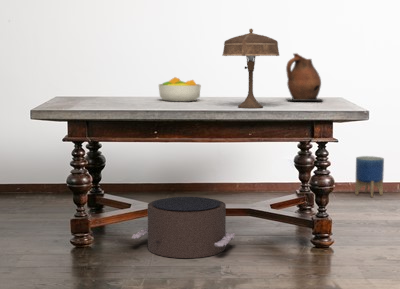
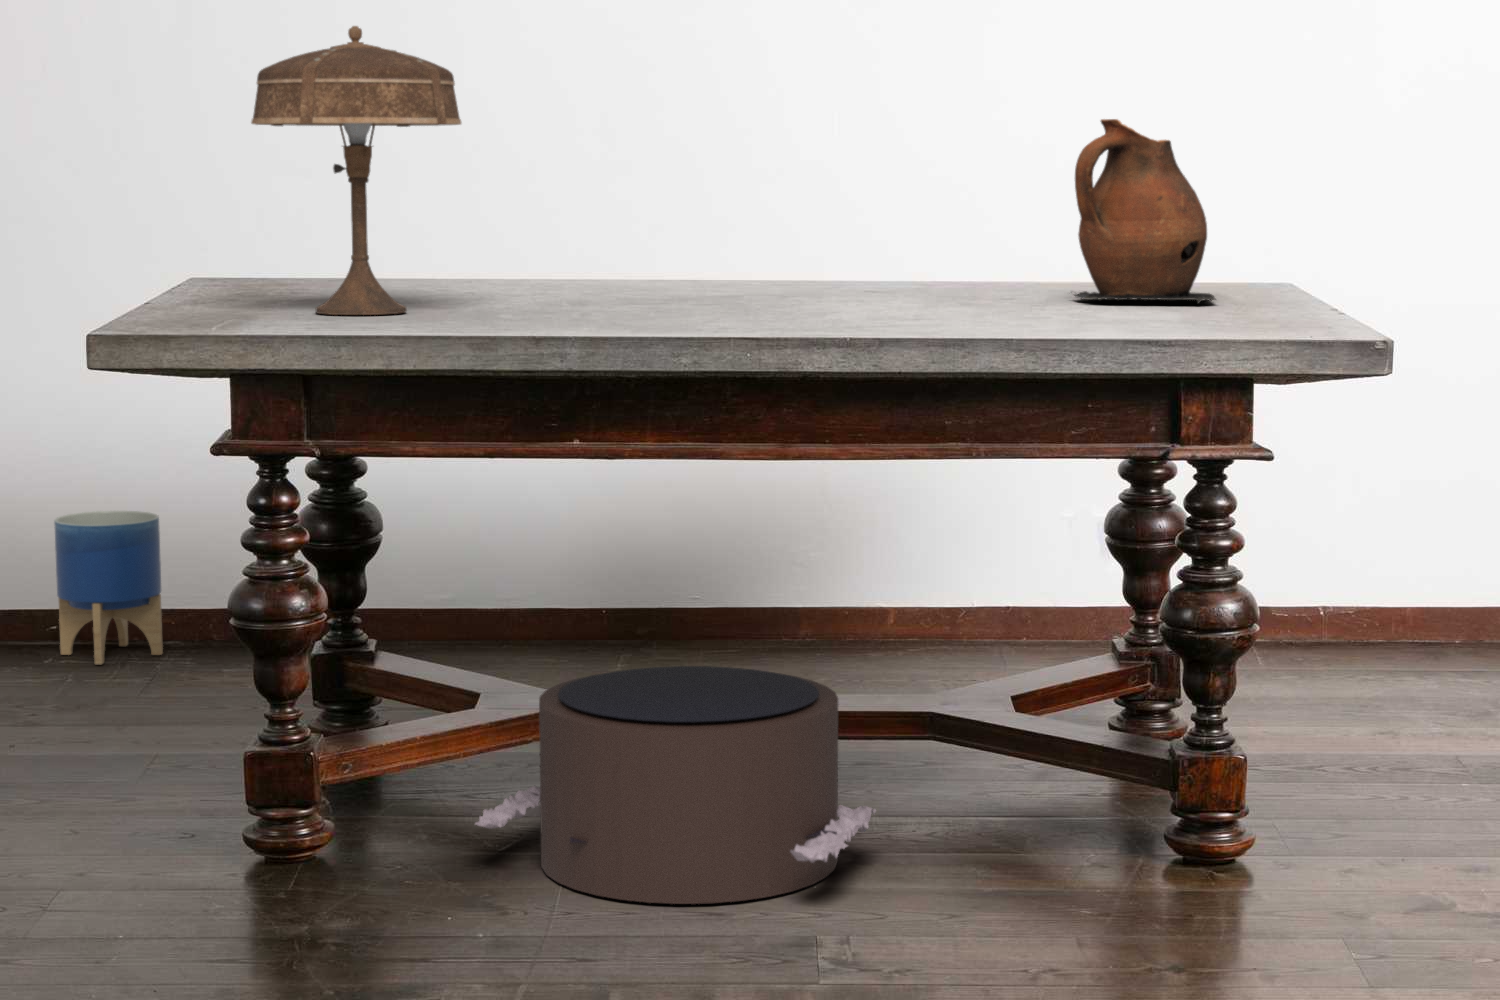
table lamp: present [223,29,279,108] -> present [251,26,461,315]
fruit bowl: present [159,77,201,102] -> none [588,210,748,303]
planter: present [355,156,384,197] -> present [54,511,163,664]

